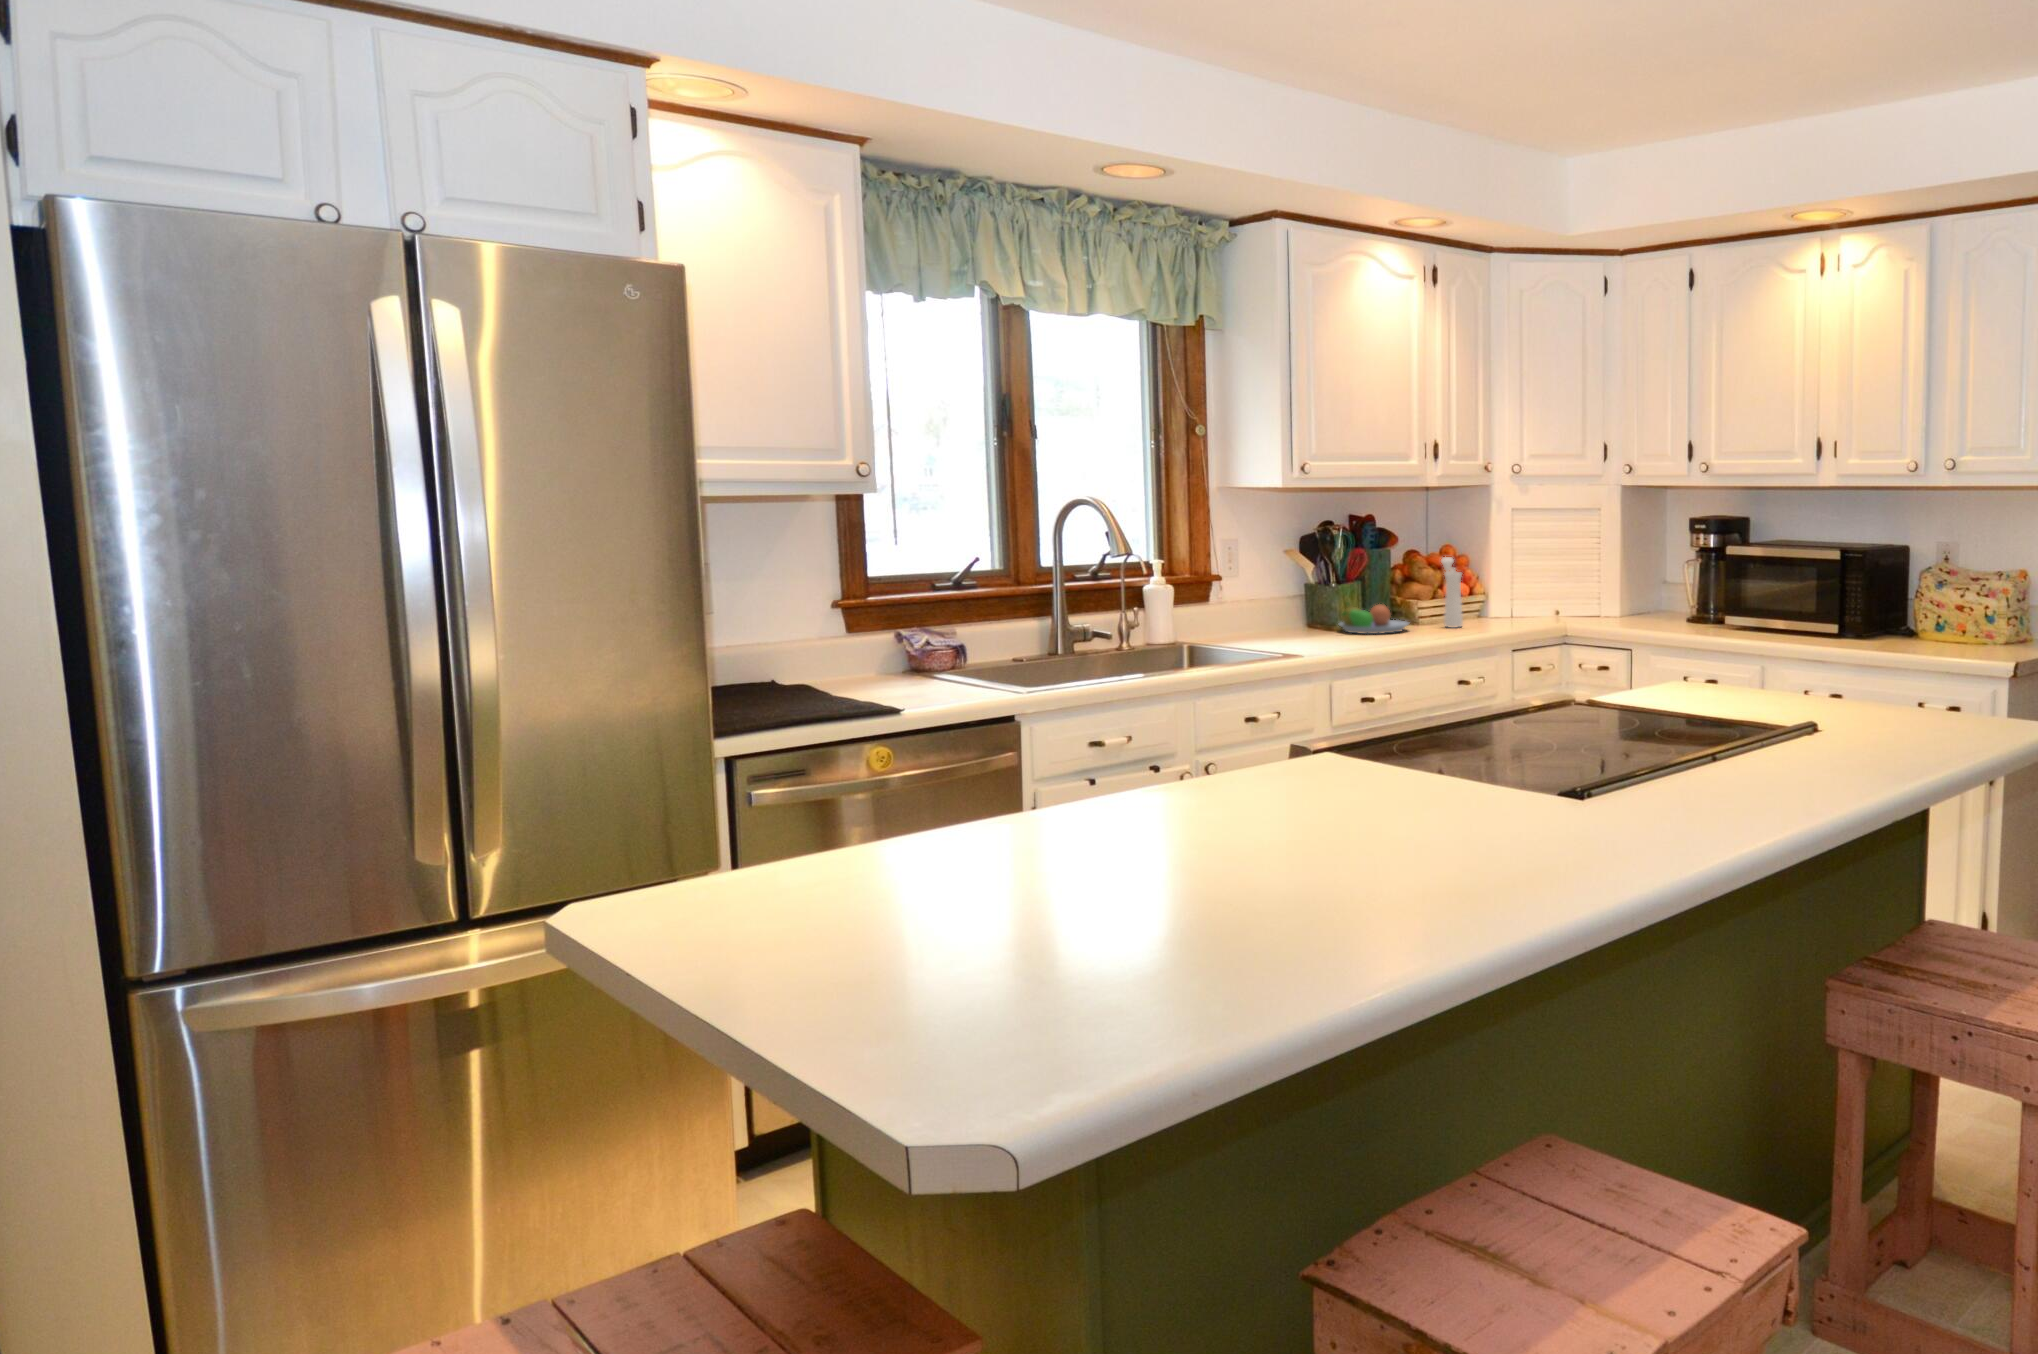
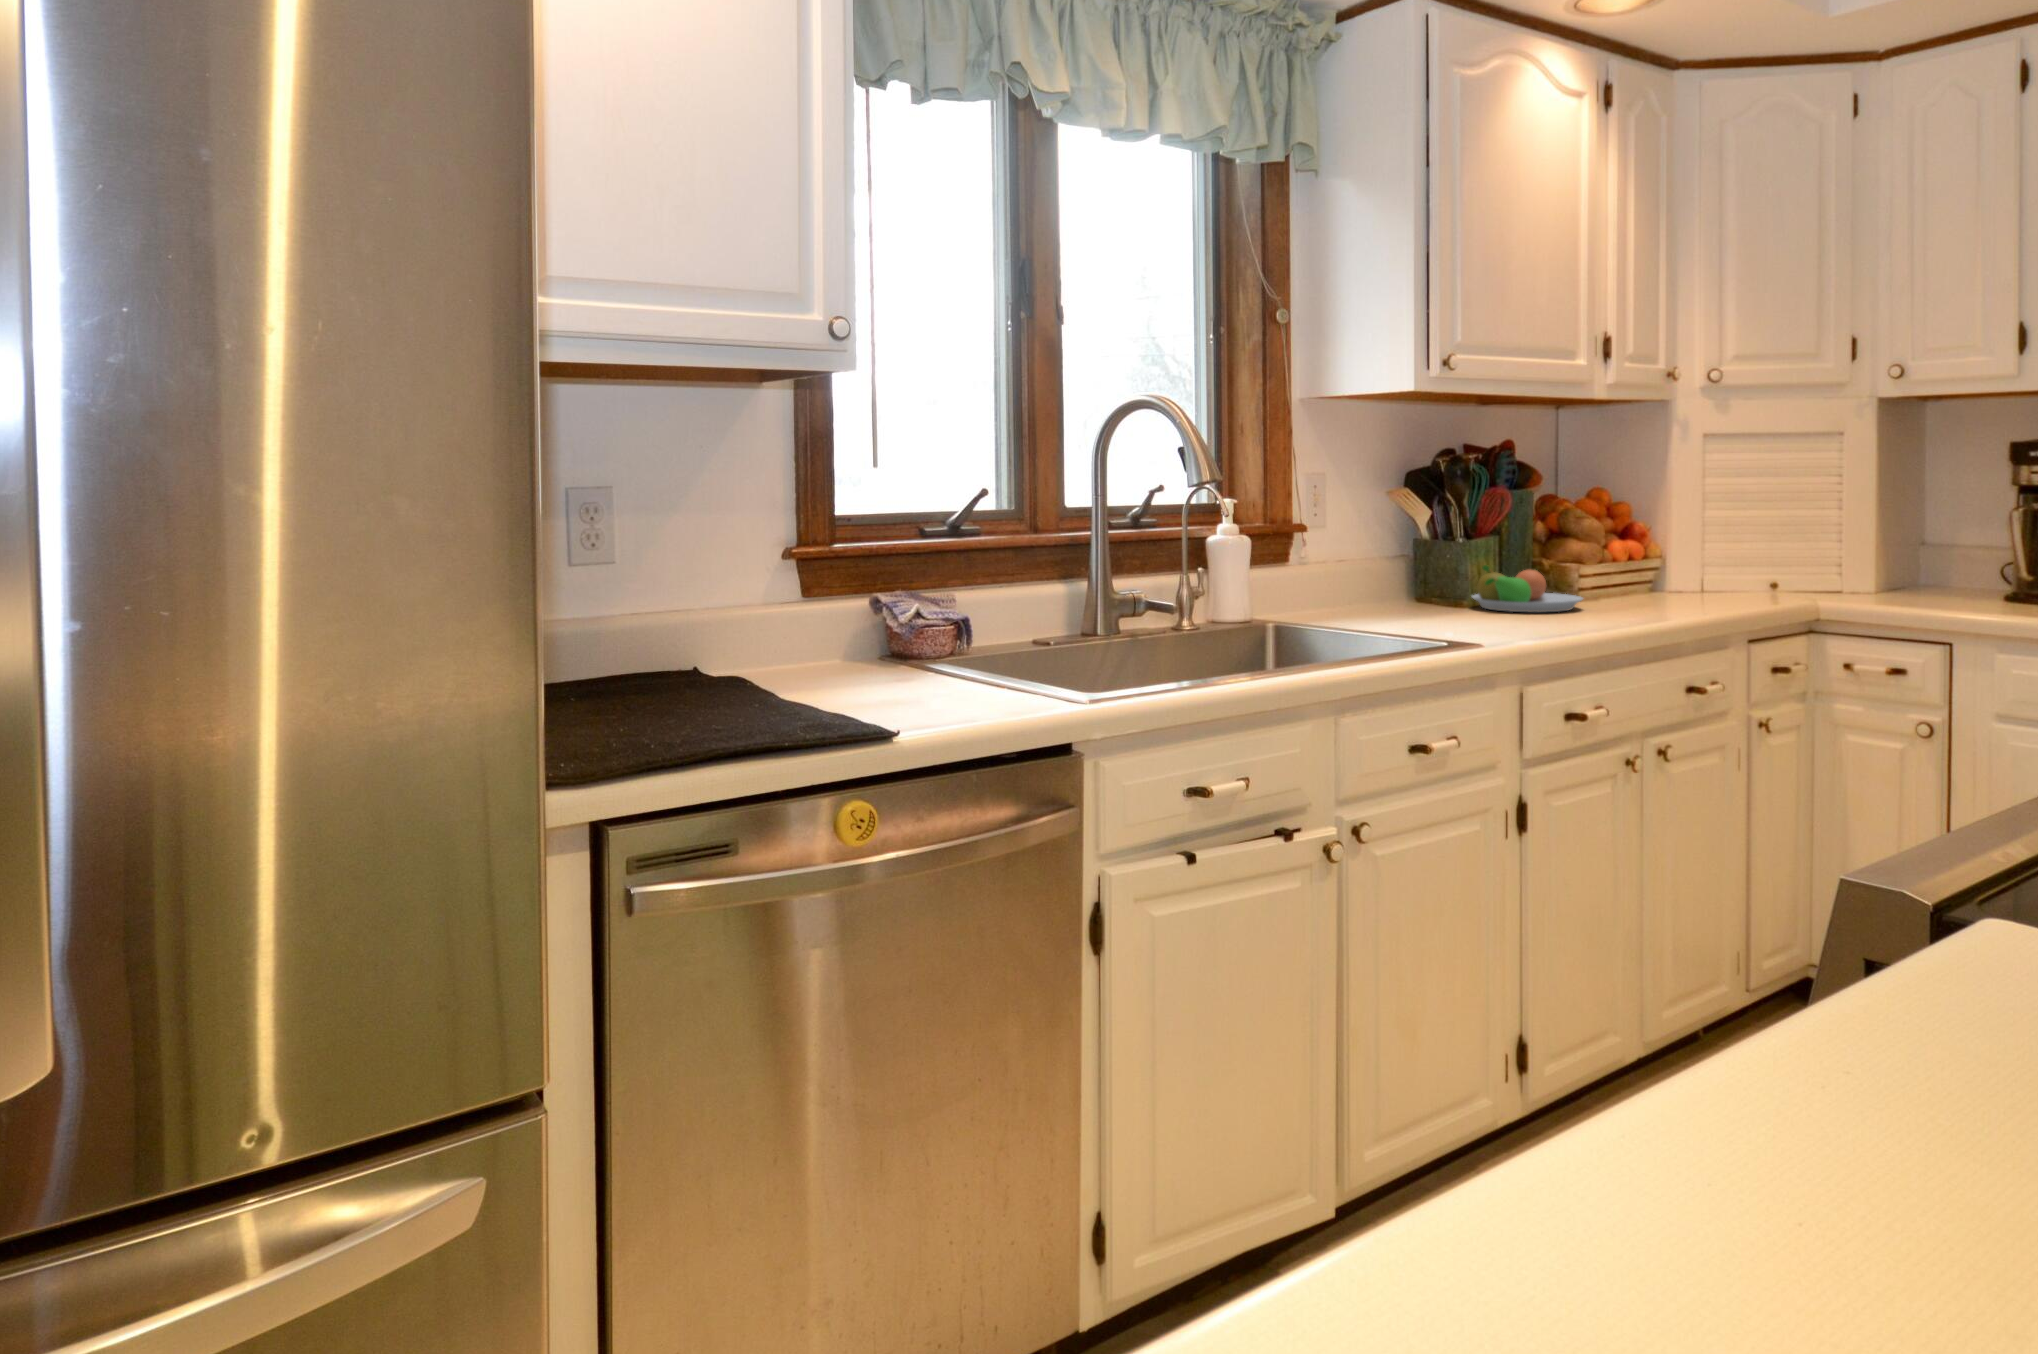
pepper mill: present [1441,557,1463,627] -> none [1612,502,1658,605]

